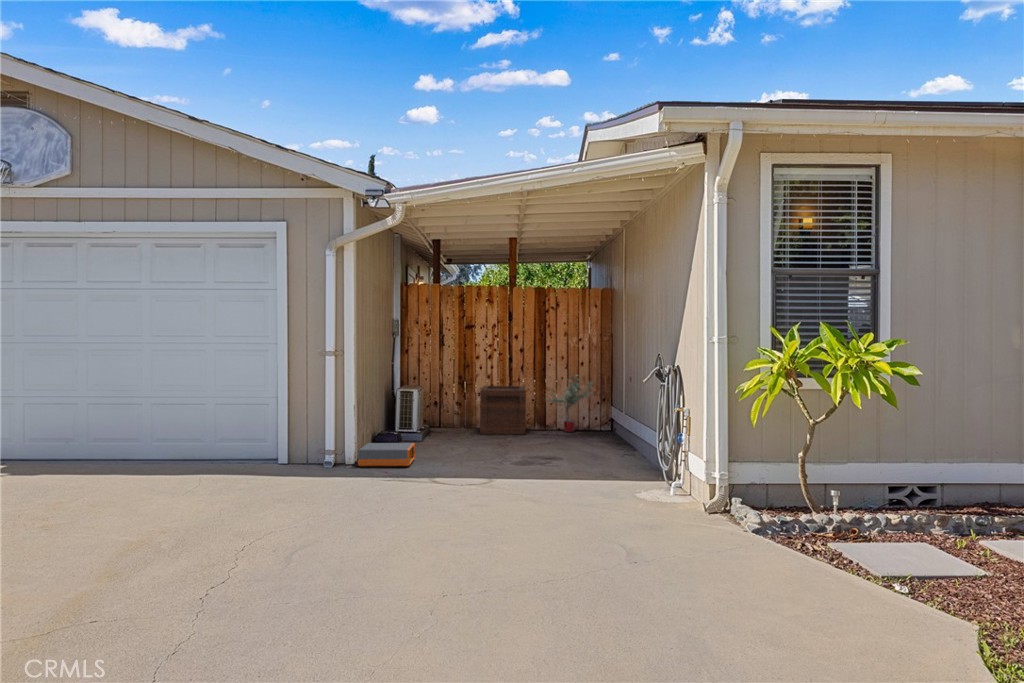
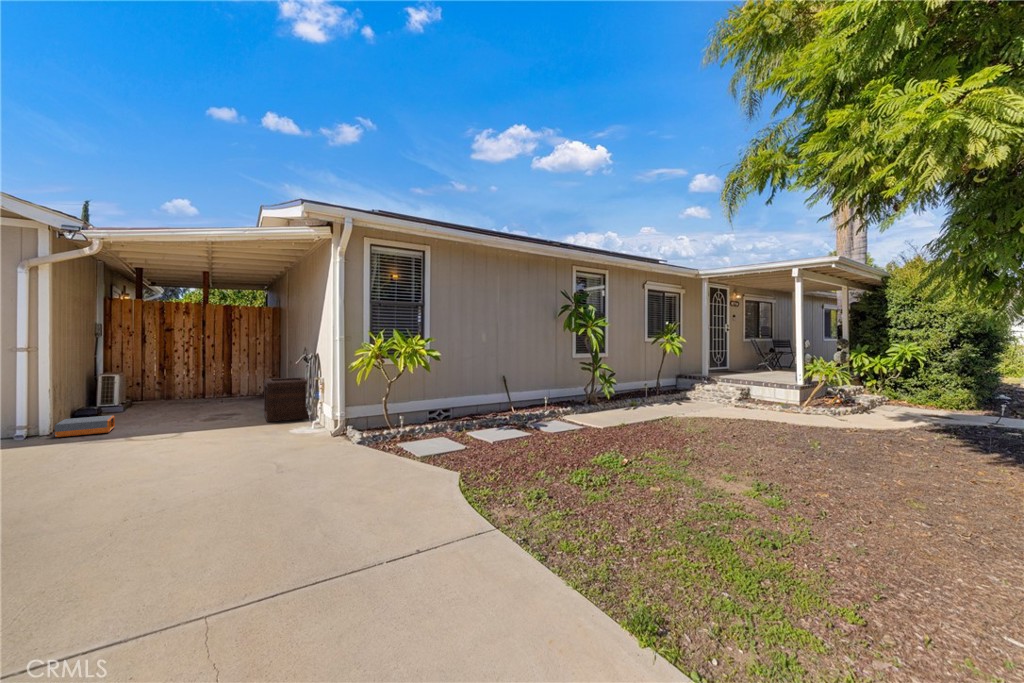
potted tree: present [547,375,593,432] -> none [235,359,273,399]
wooden crate: present [480,386,526,435] -> present [264,377,309,422]

